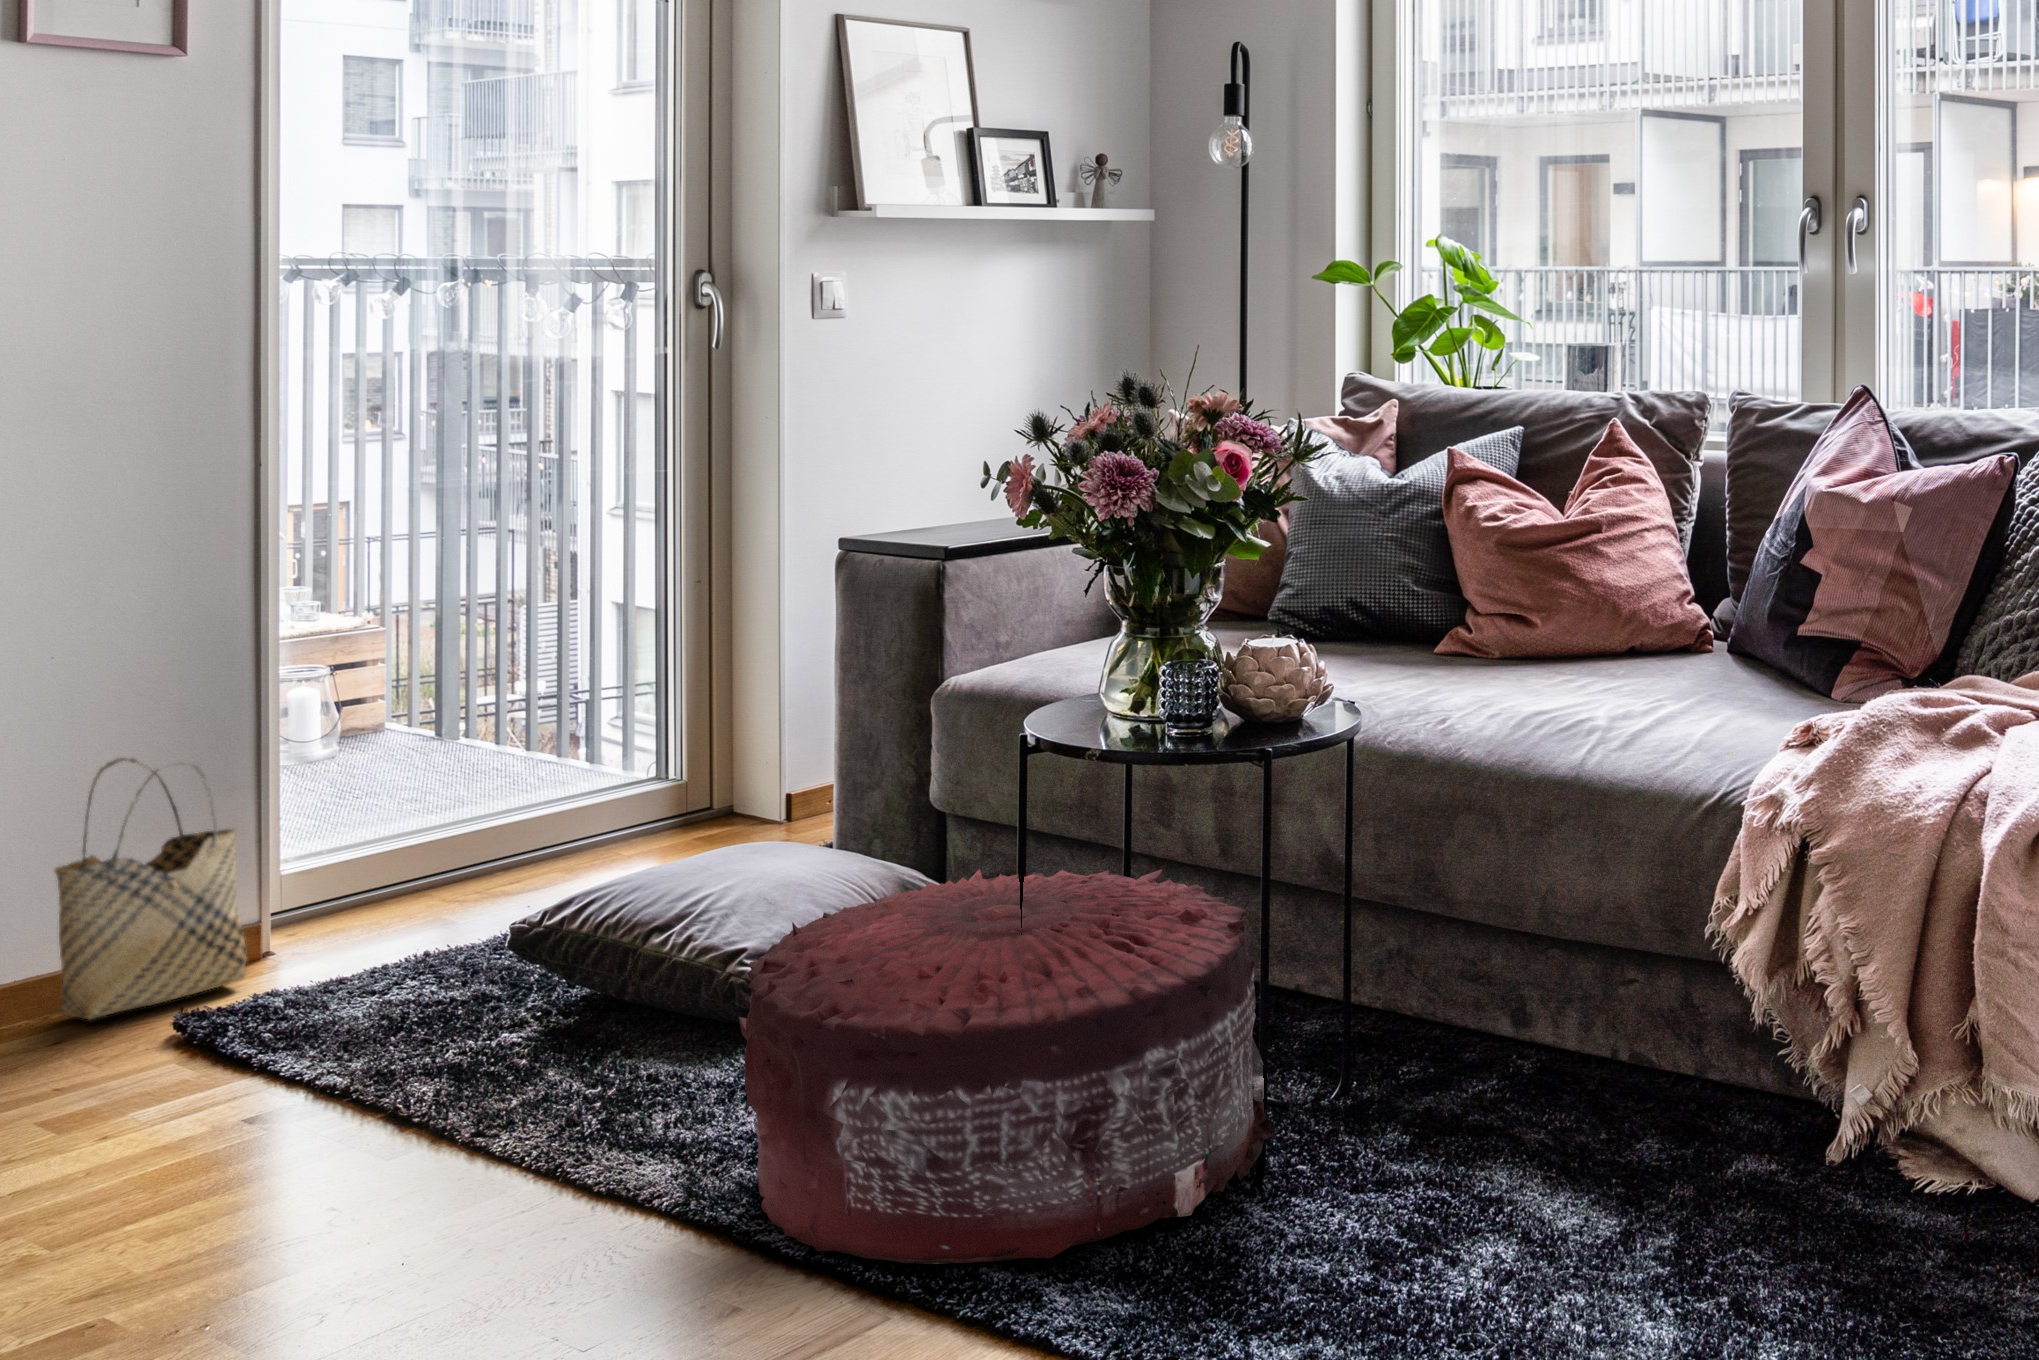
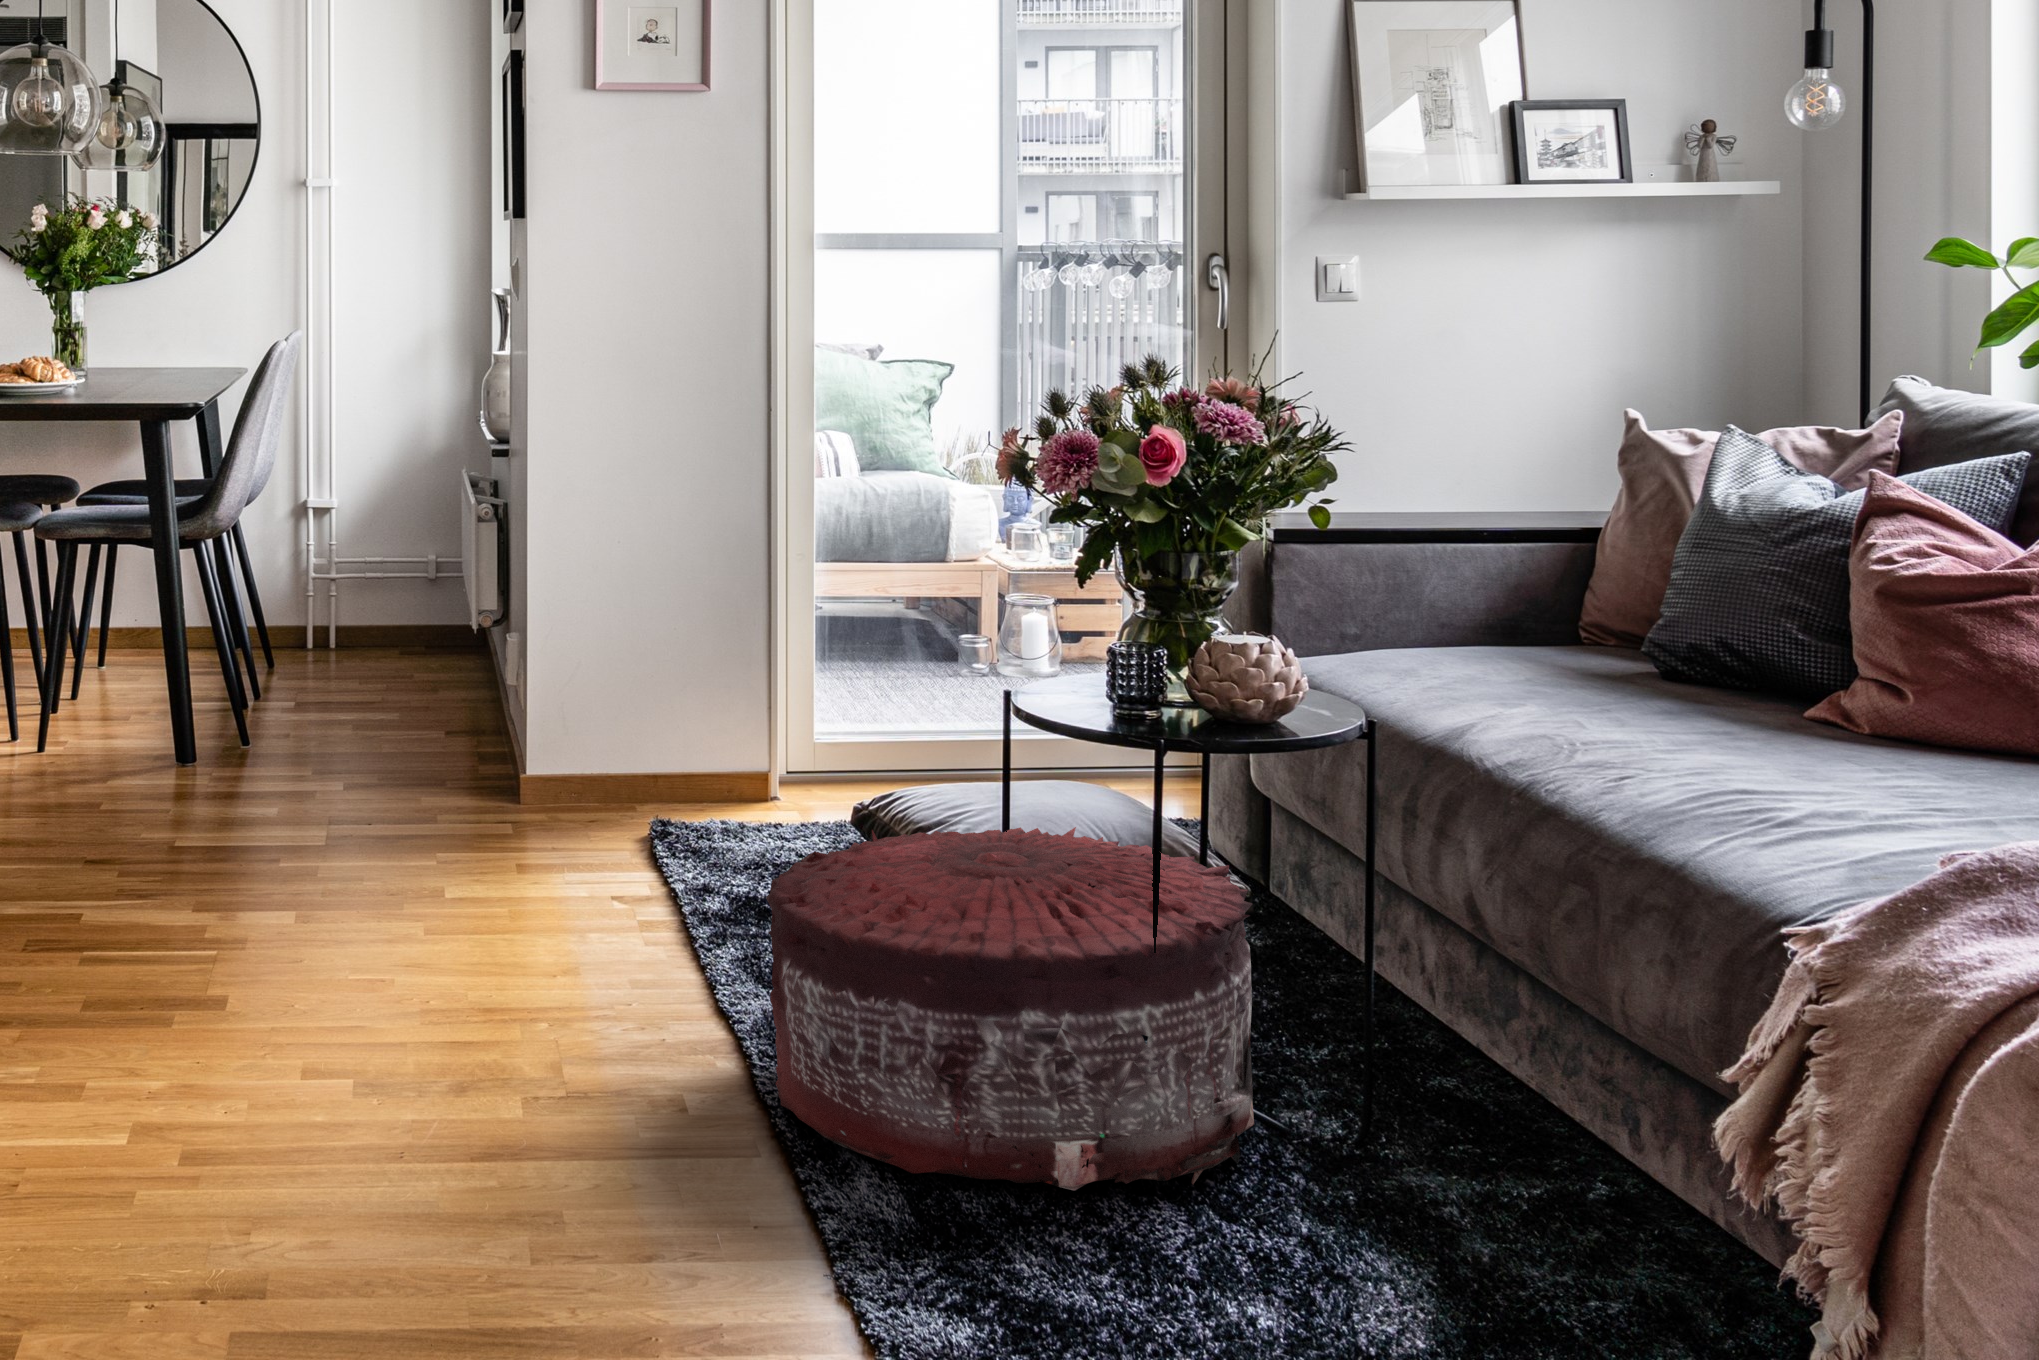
woven basket: present [54,758,246,1020] -> none [594,626,727,816]

